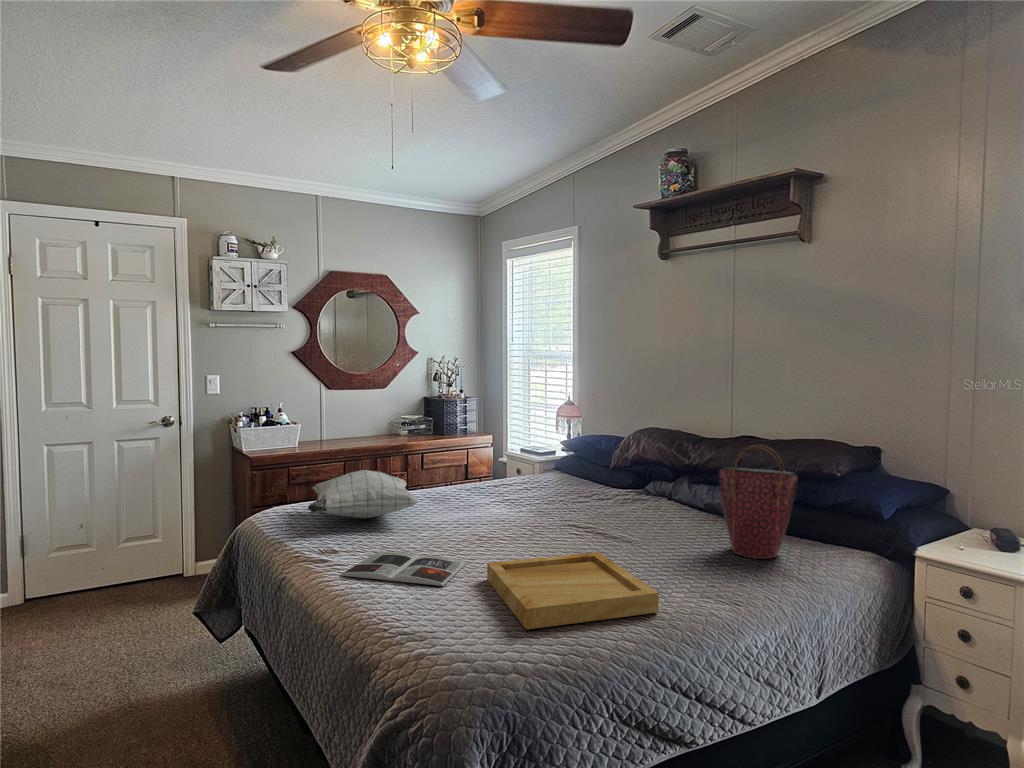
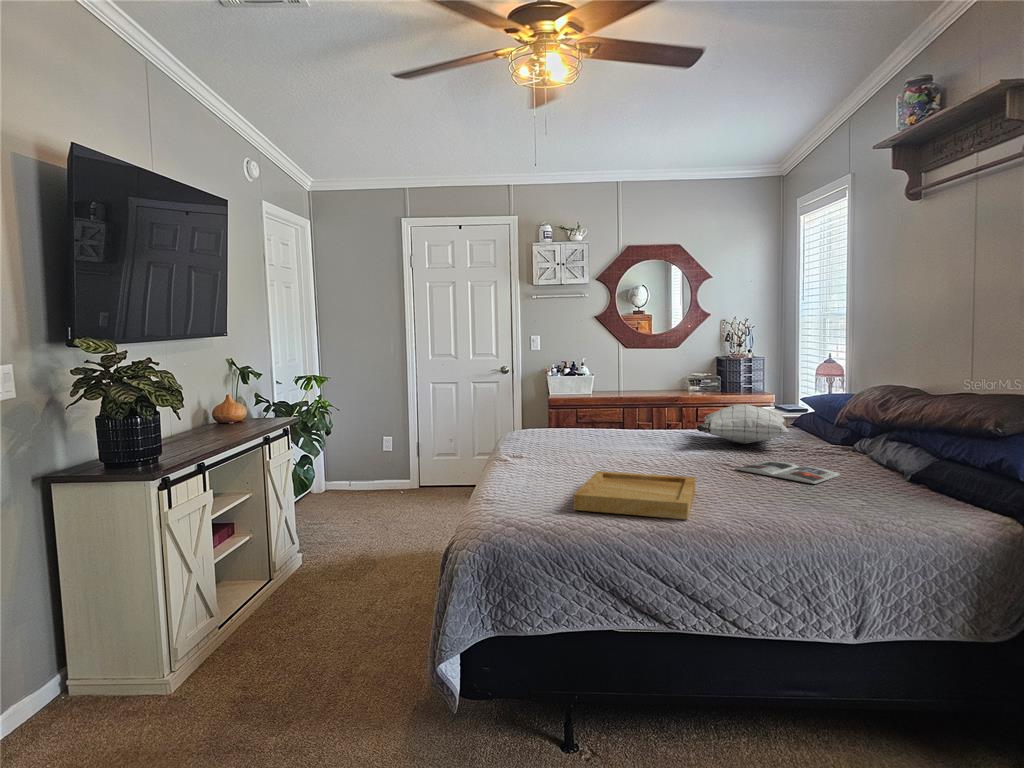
handbag: present [718,445,798,559] -> none [841,394,917,509]
pillow: present [307,470,418,518] -> present [696,404,789,444]
magazine: present [341,552,467,586] -> present [736,461,840,484]

